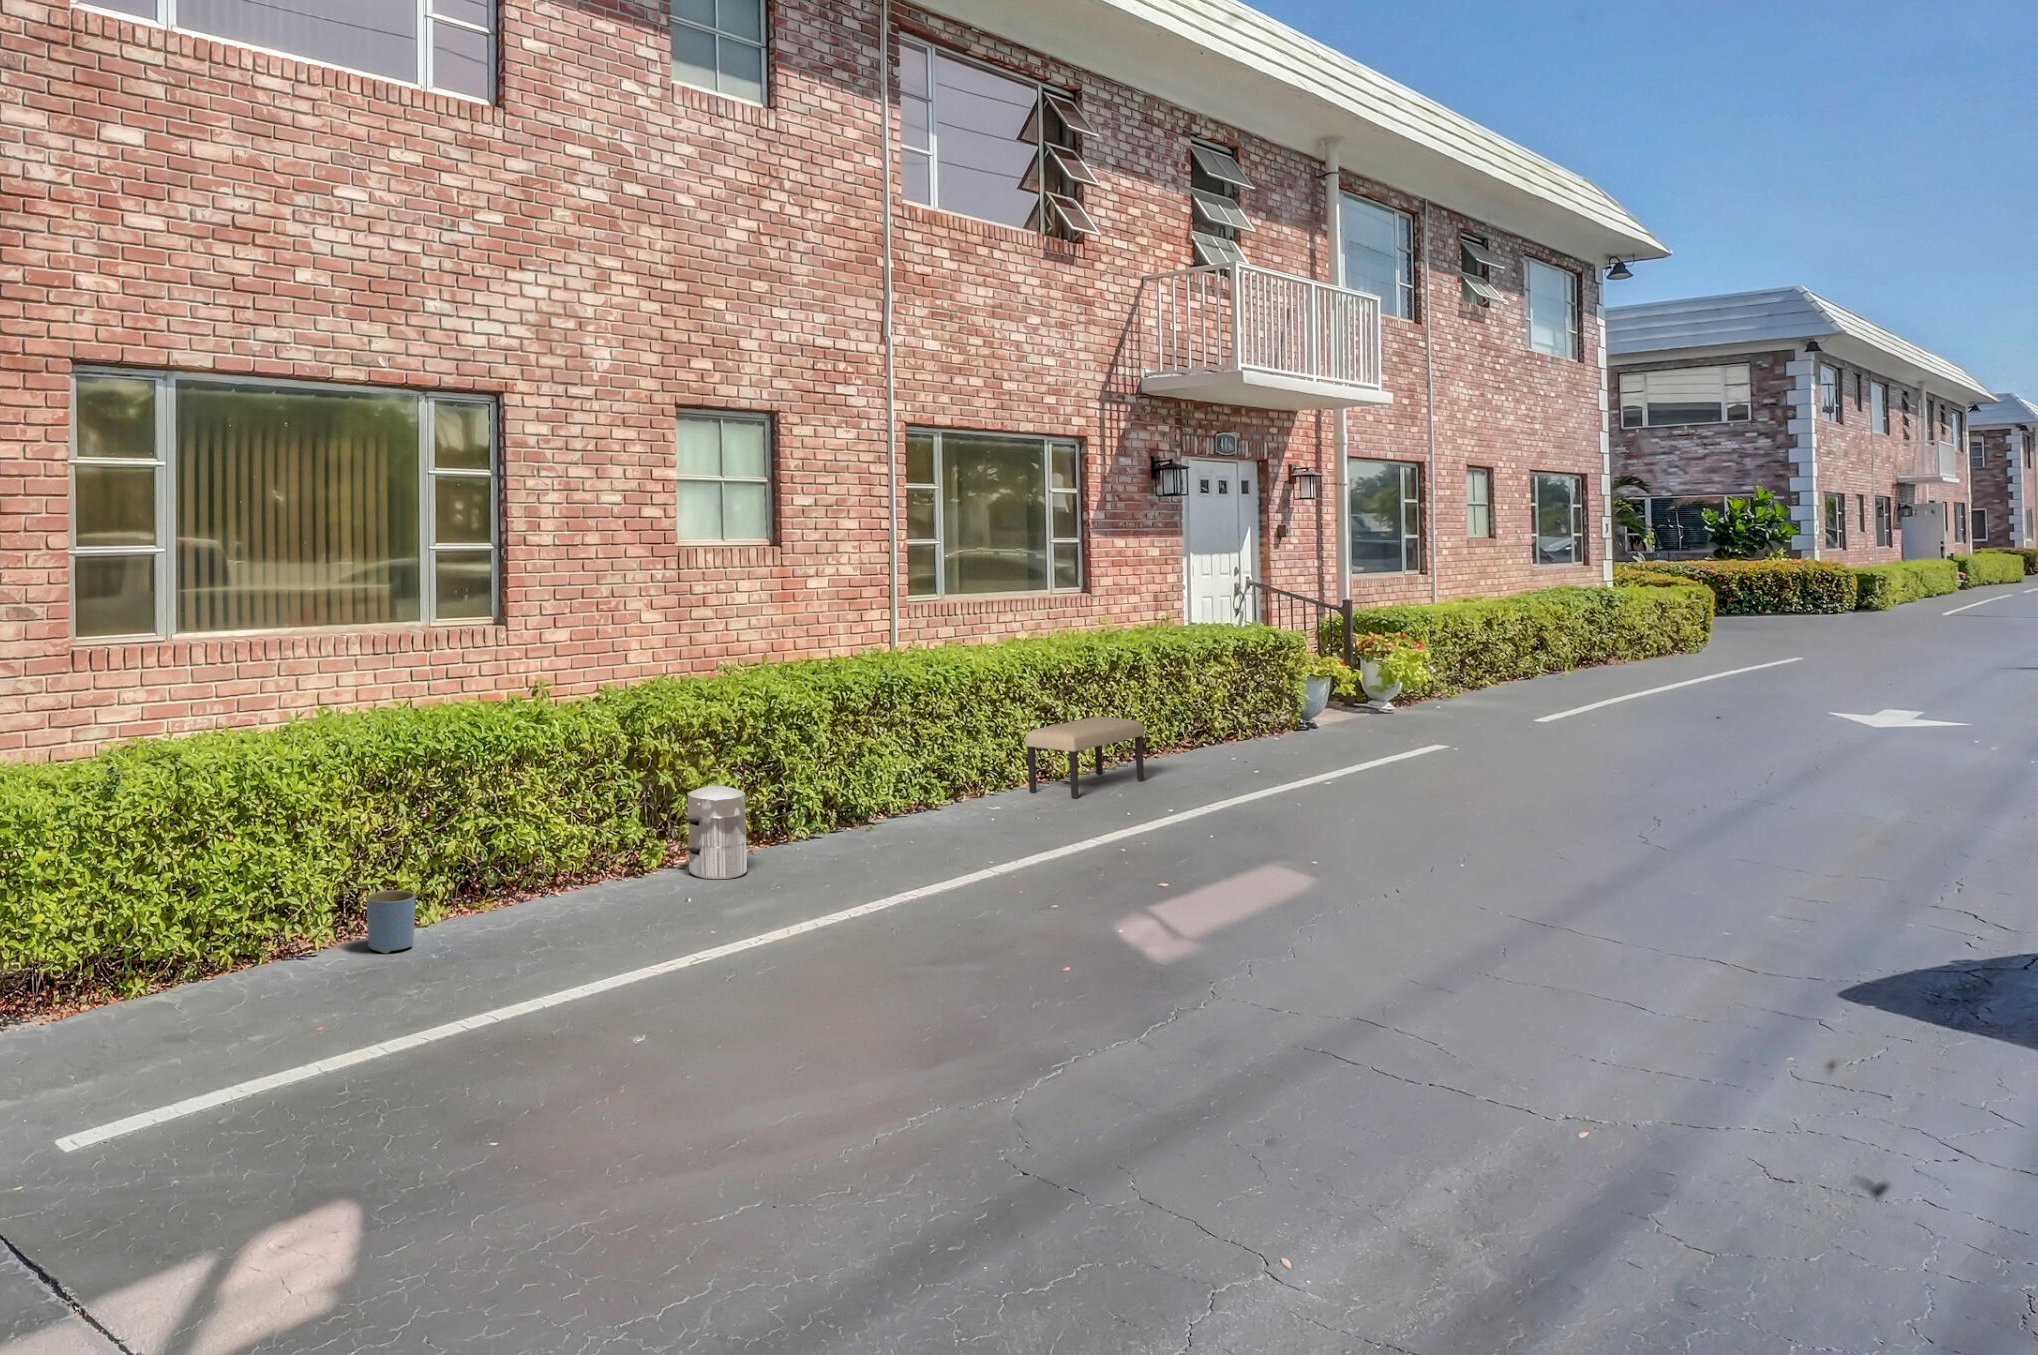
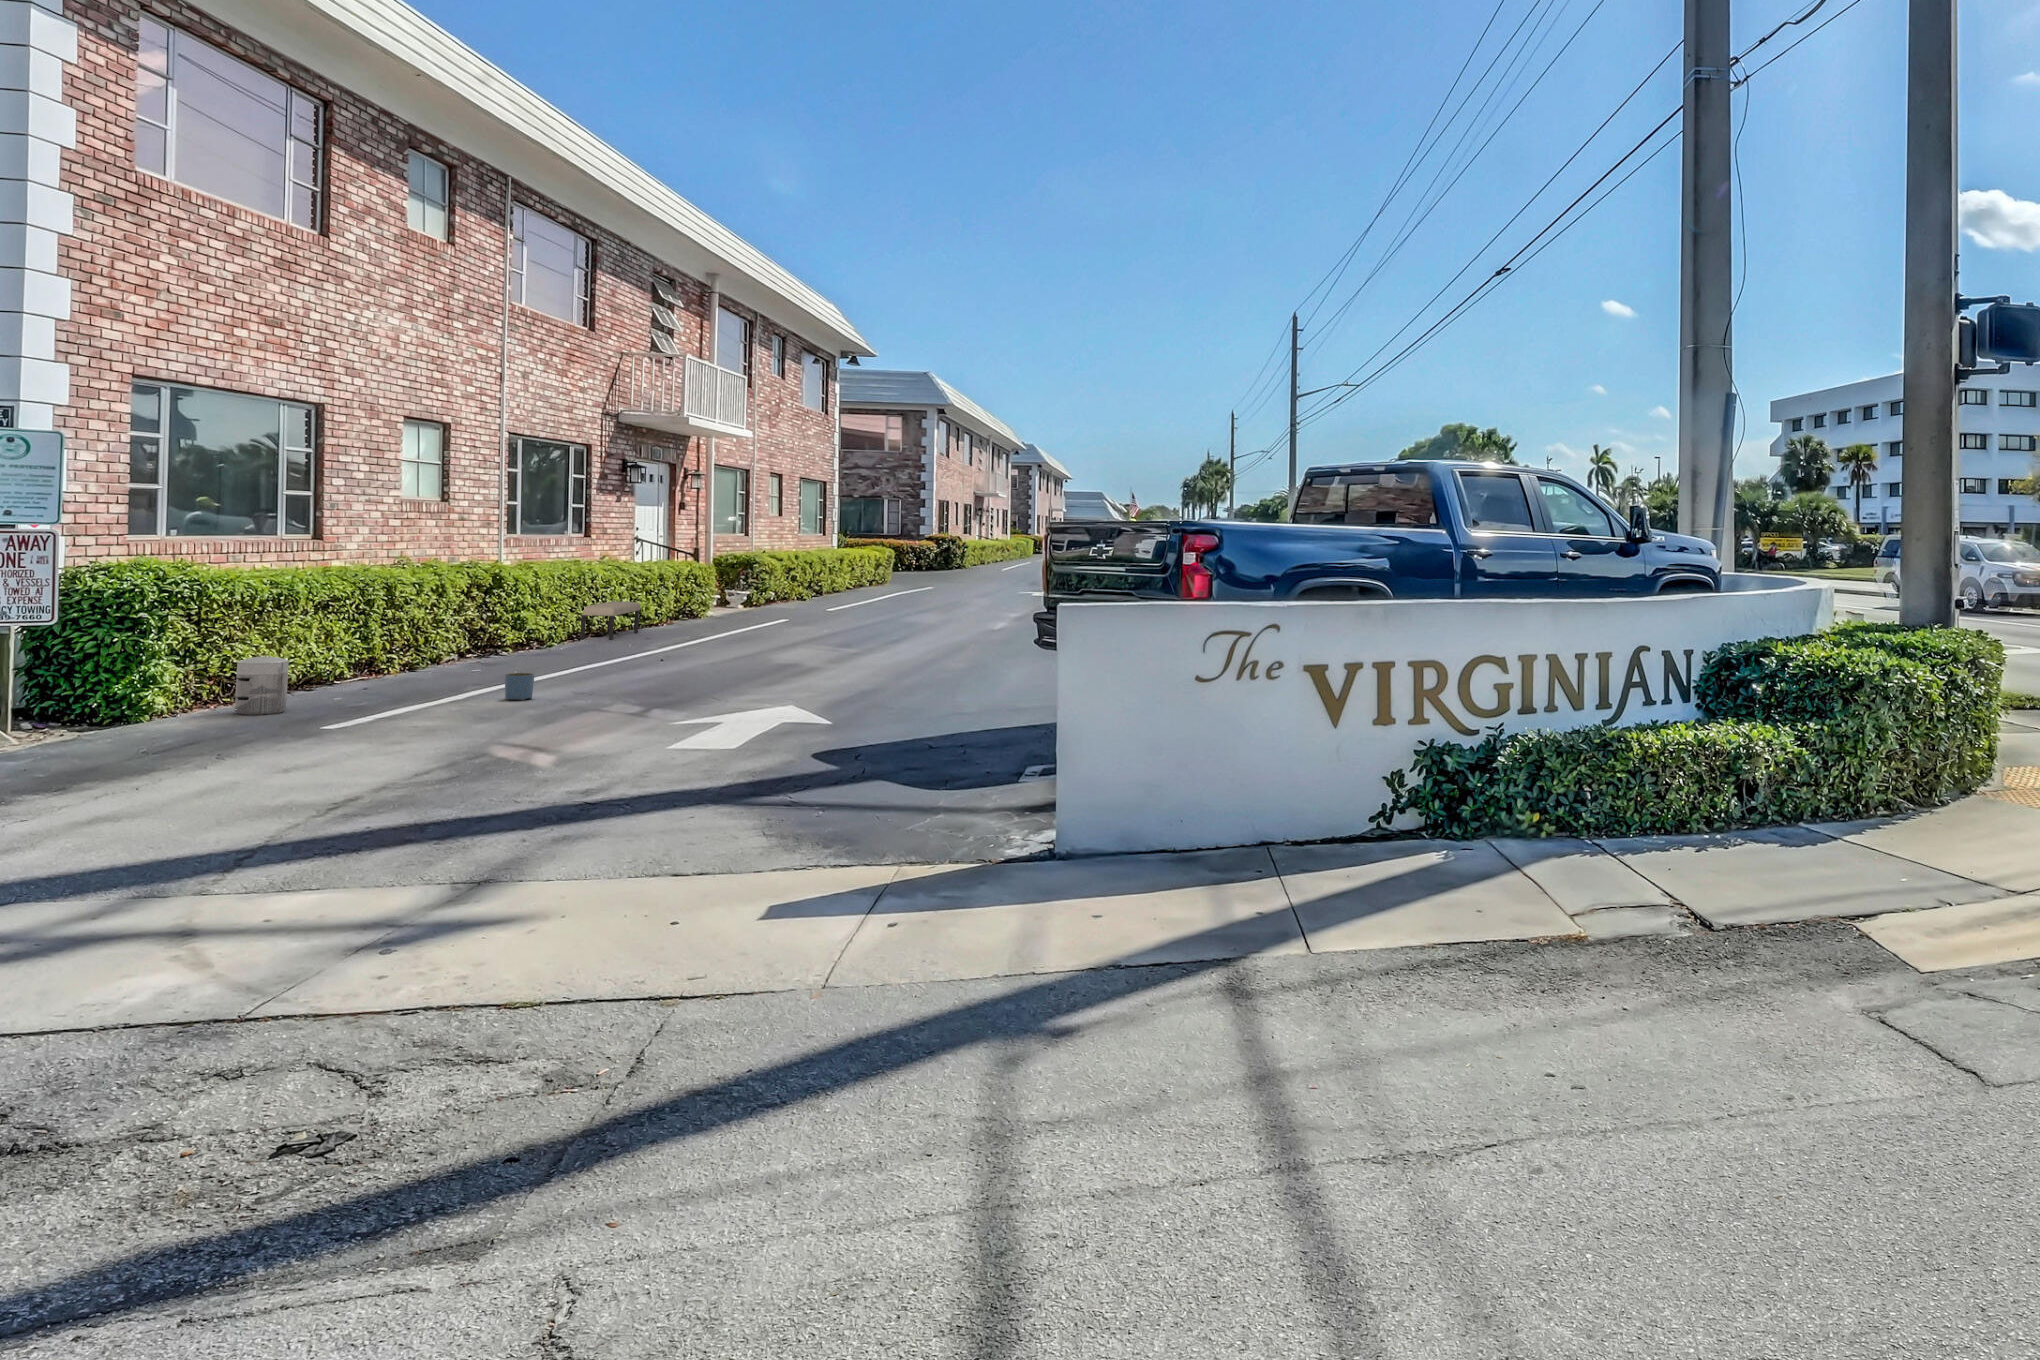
waste bin: present [686,782,748,879] -> present [235,654,289,715]
planter: present [366,890,415,954] -> present [505,673,534,700]

